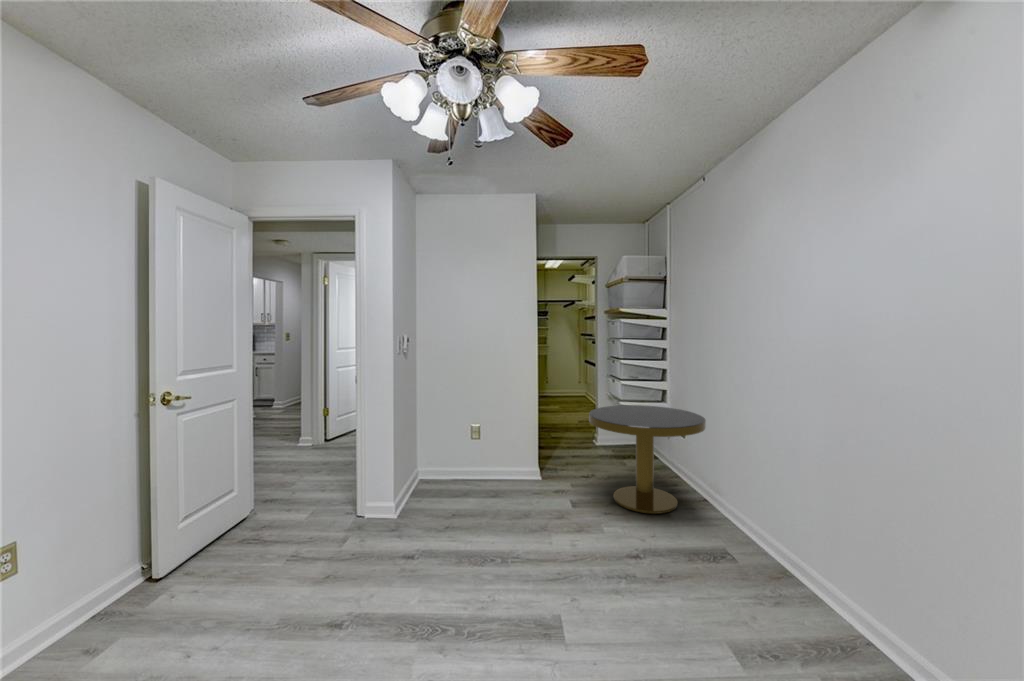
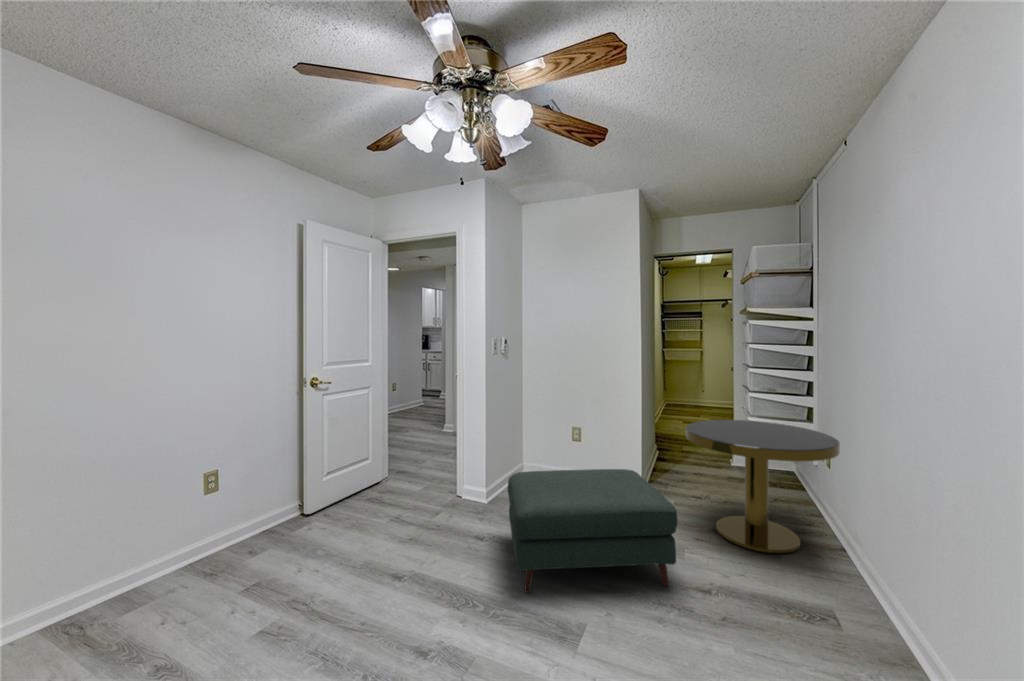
ottoman: none [443,460,616,602] -> present [508,469,678,593]

